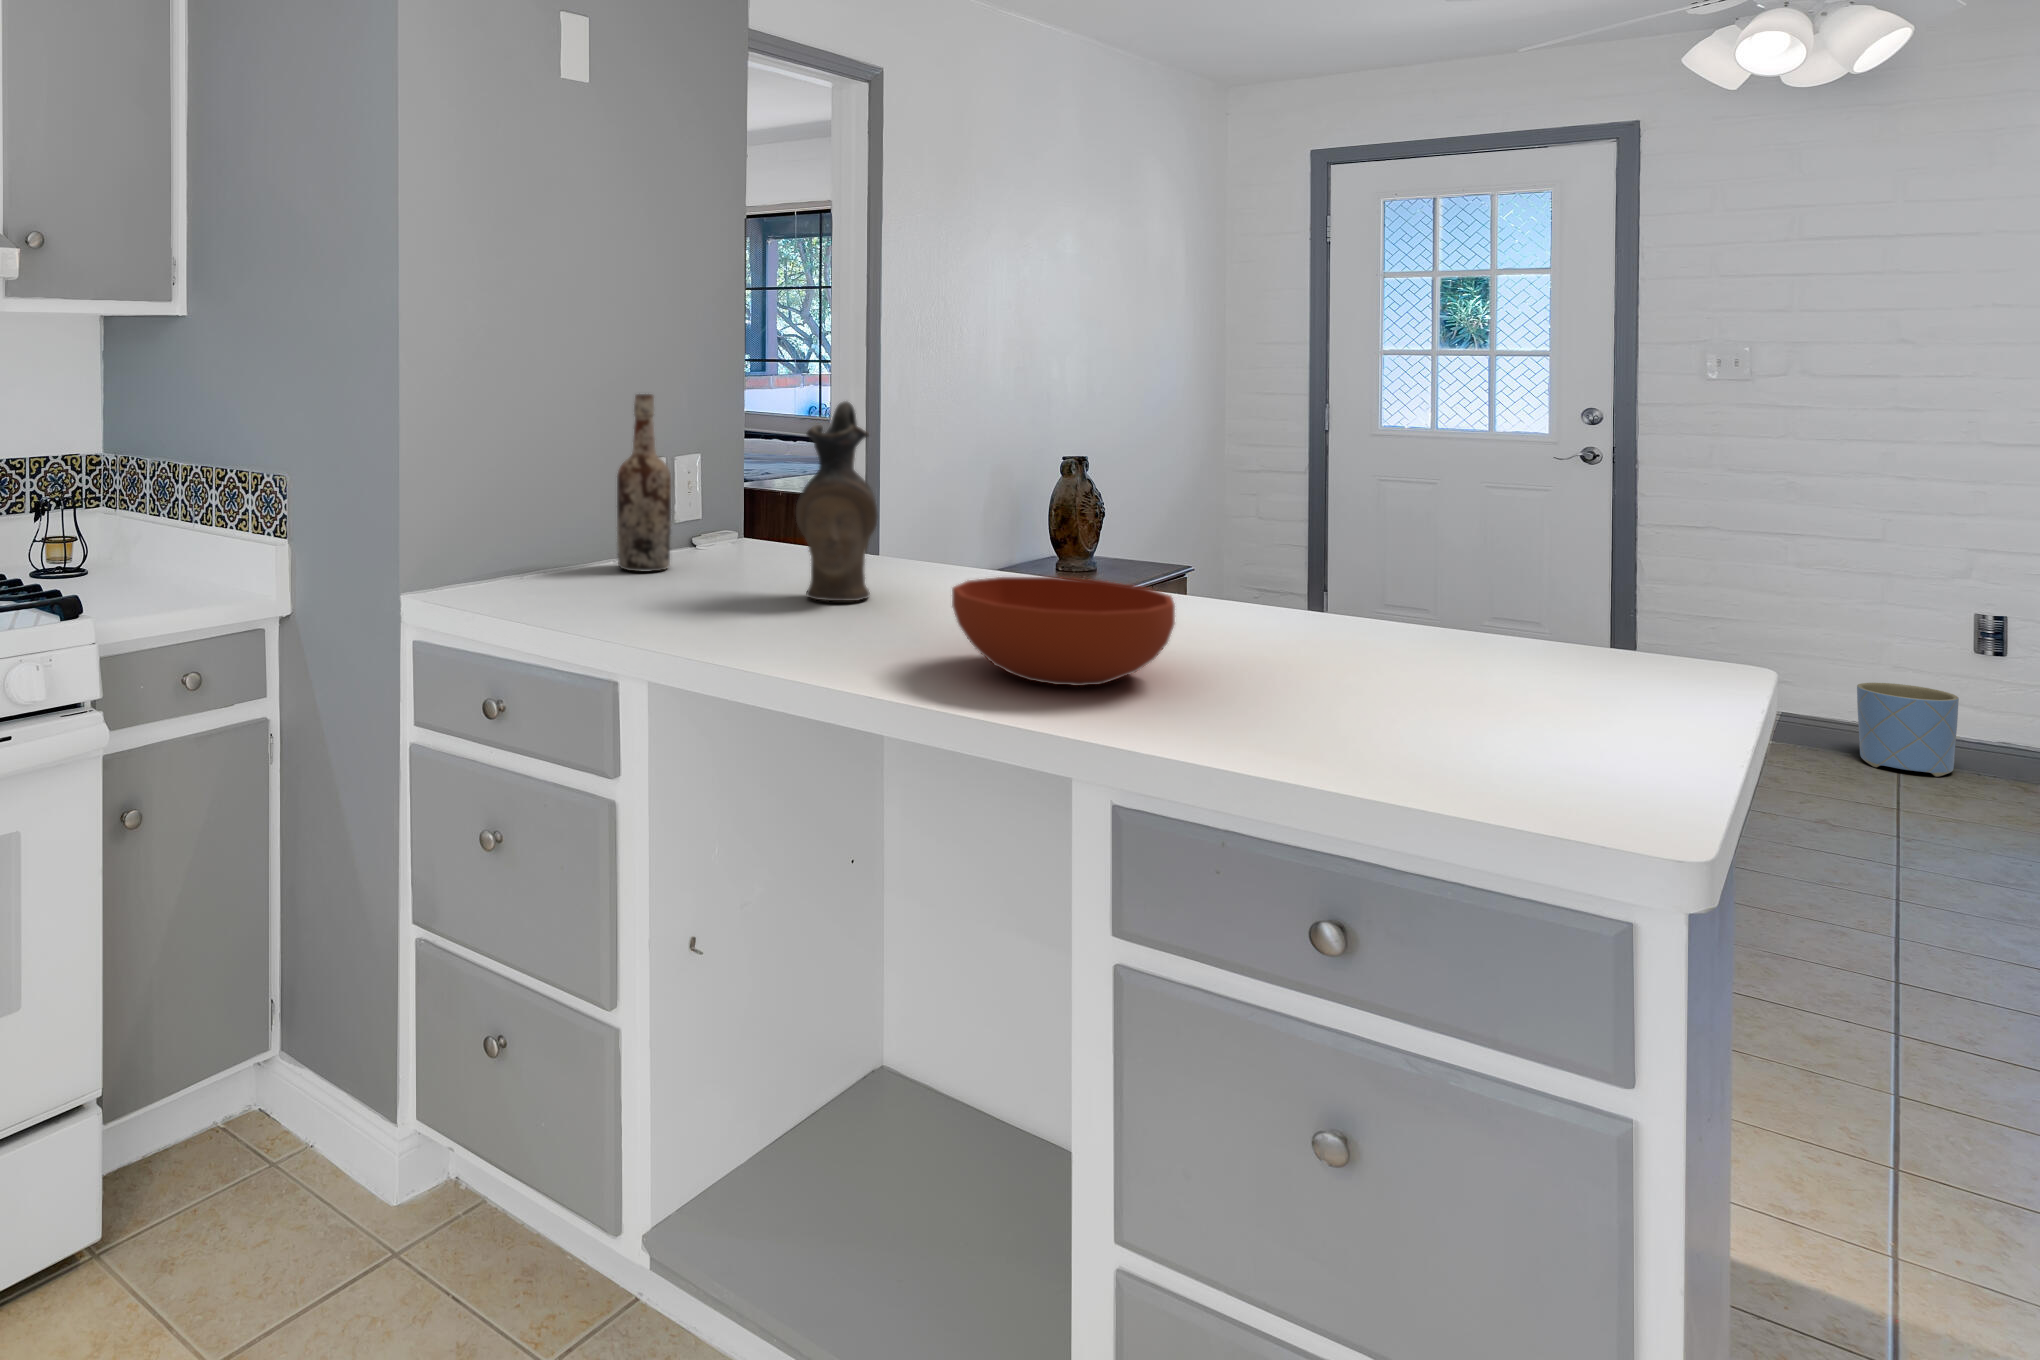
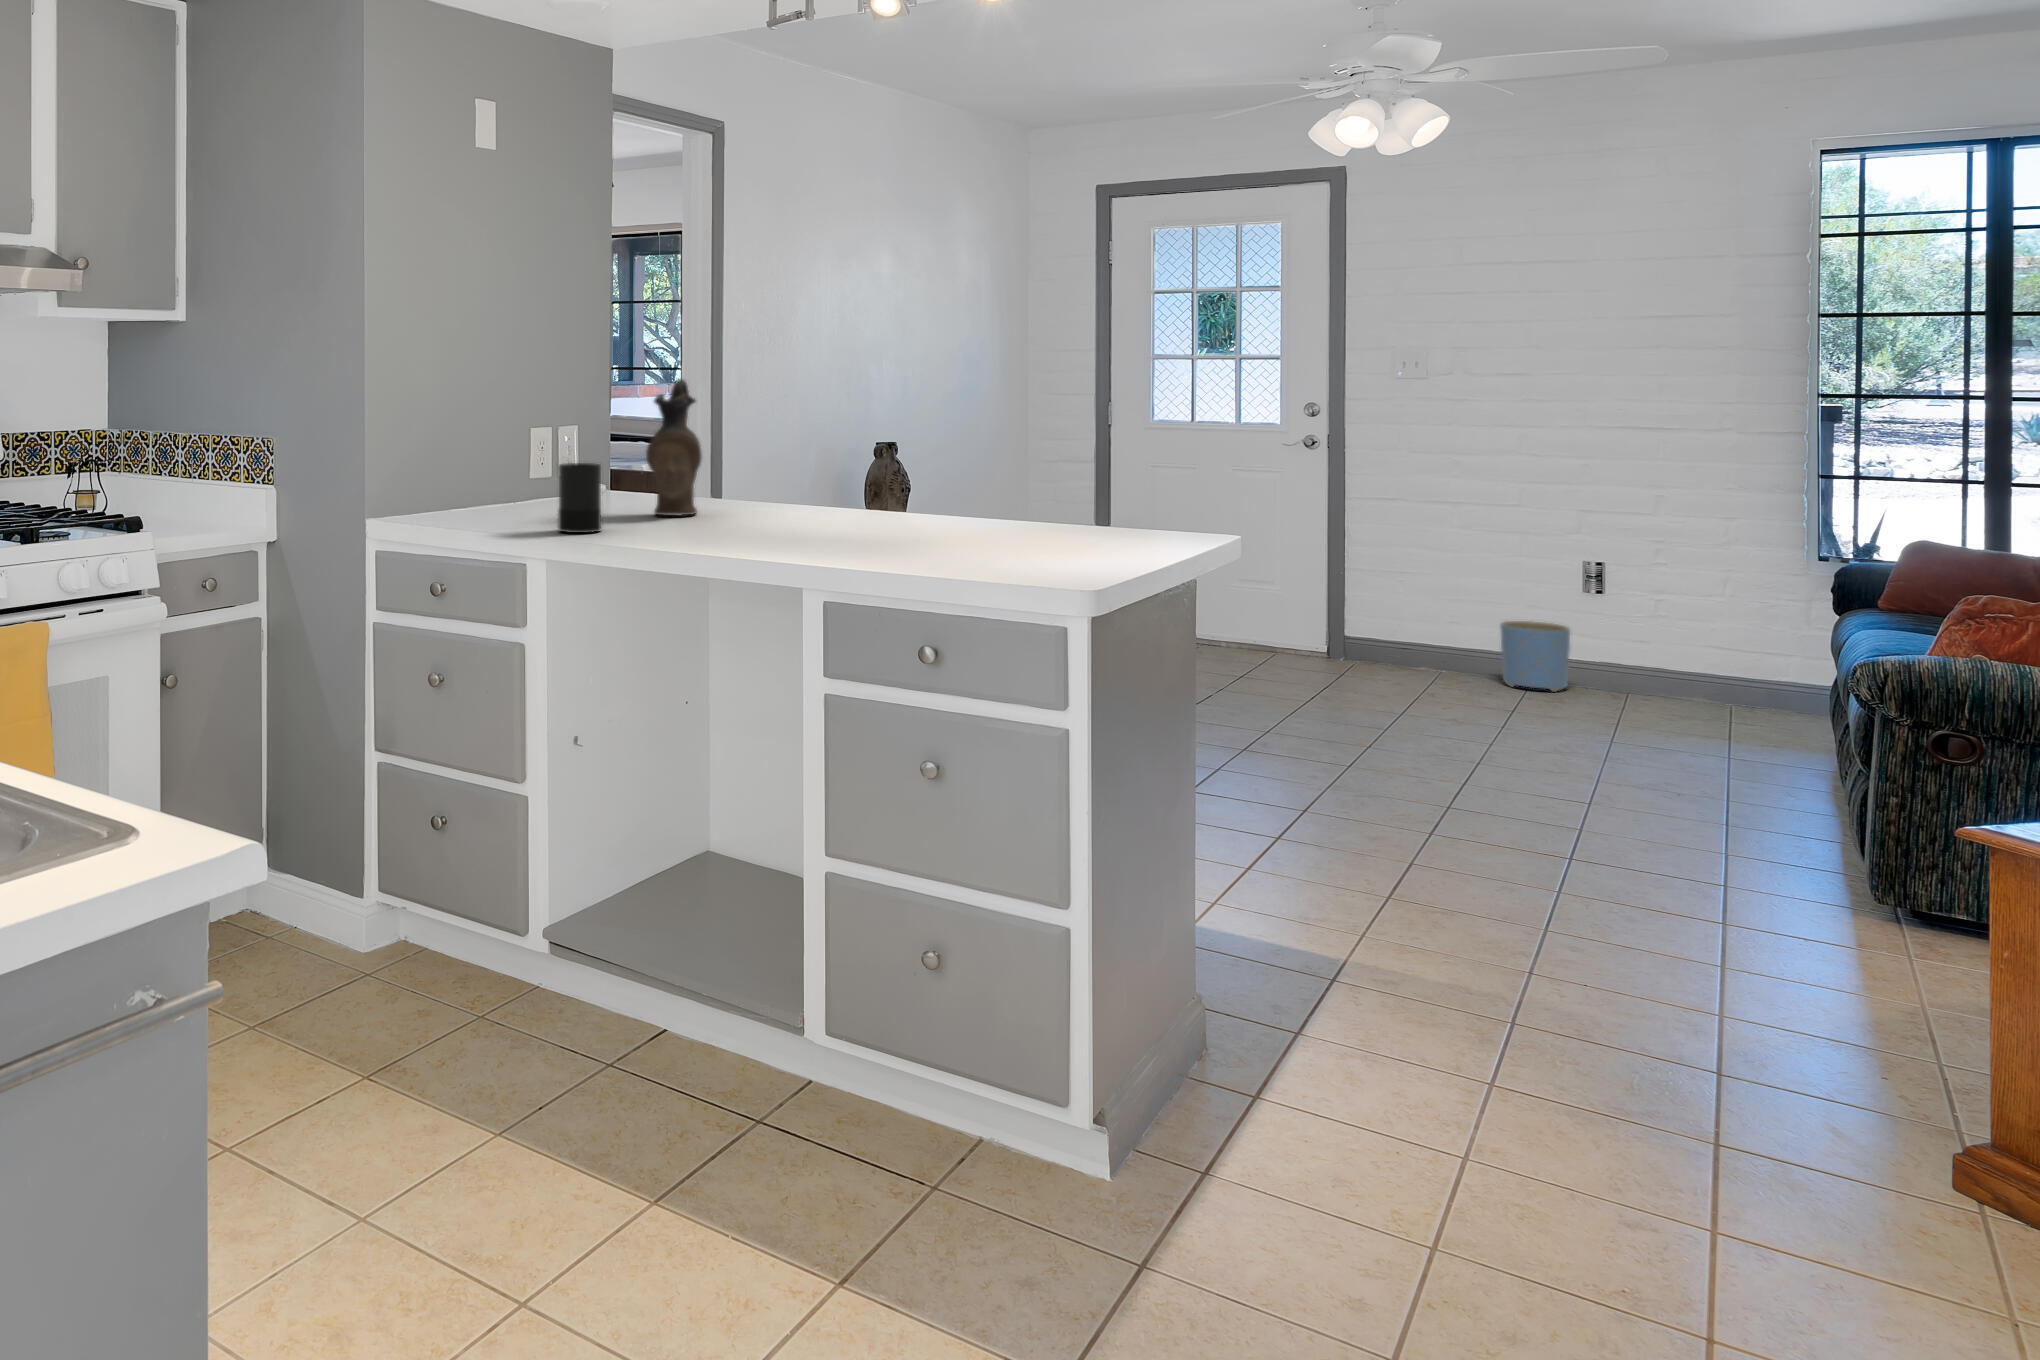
wine bottle: present [617,394,671,572] -> none [519,377,558,505]
candle: none [661,521,730,638] -> present [558,463,601,533]
bowl: present [952,577,1175,686] -> none [741,485,874,545]

